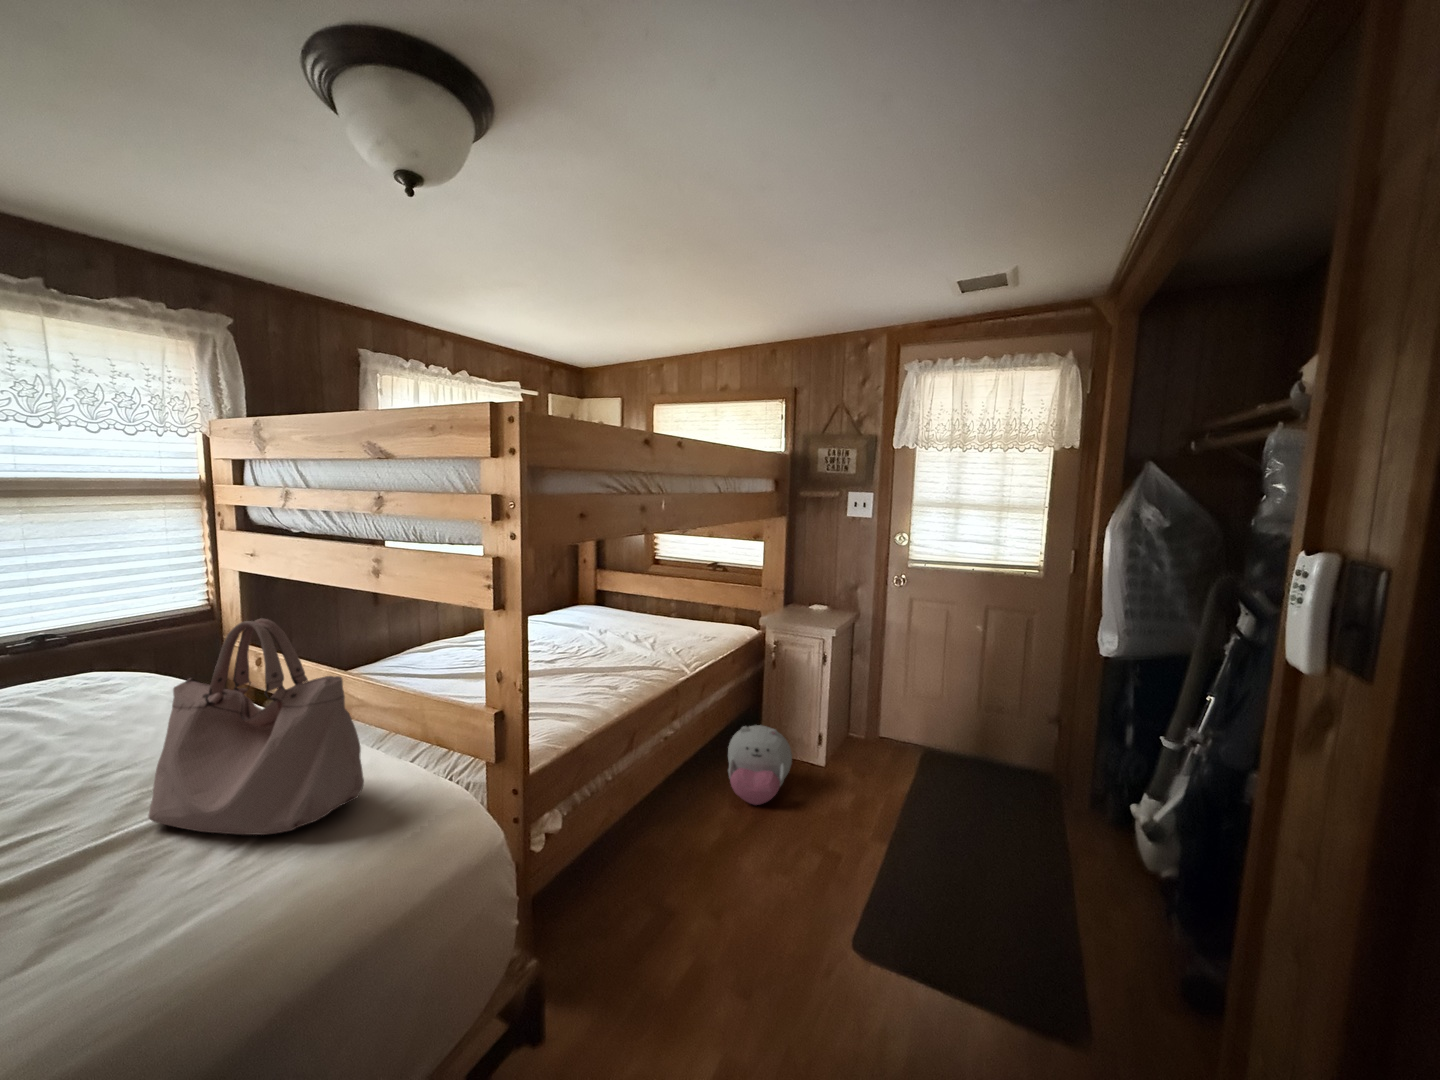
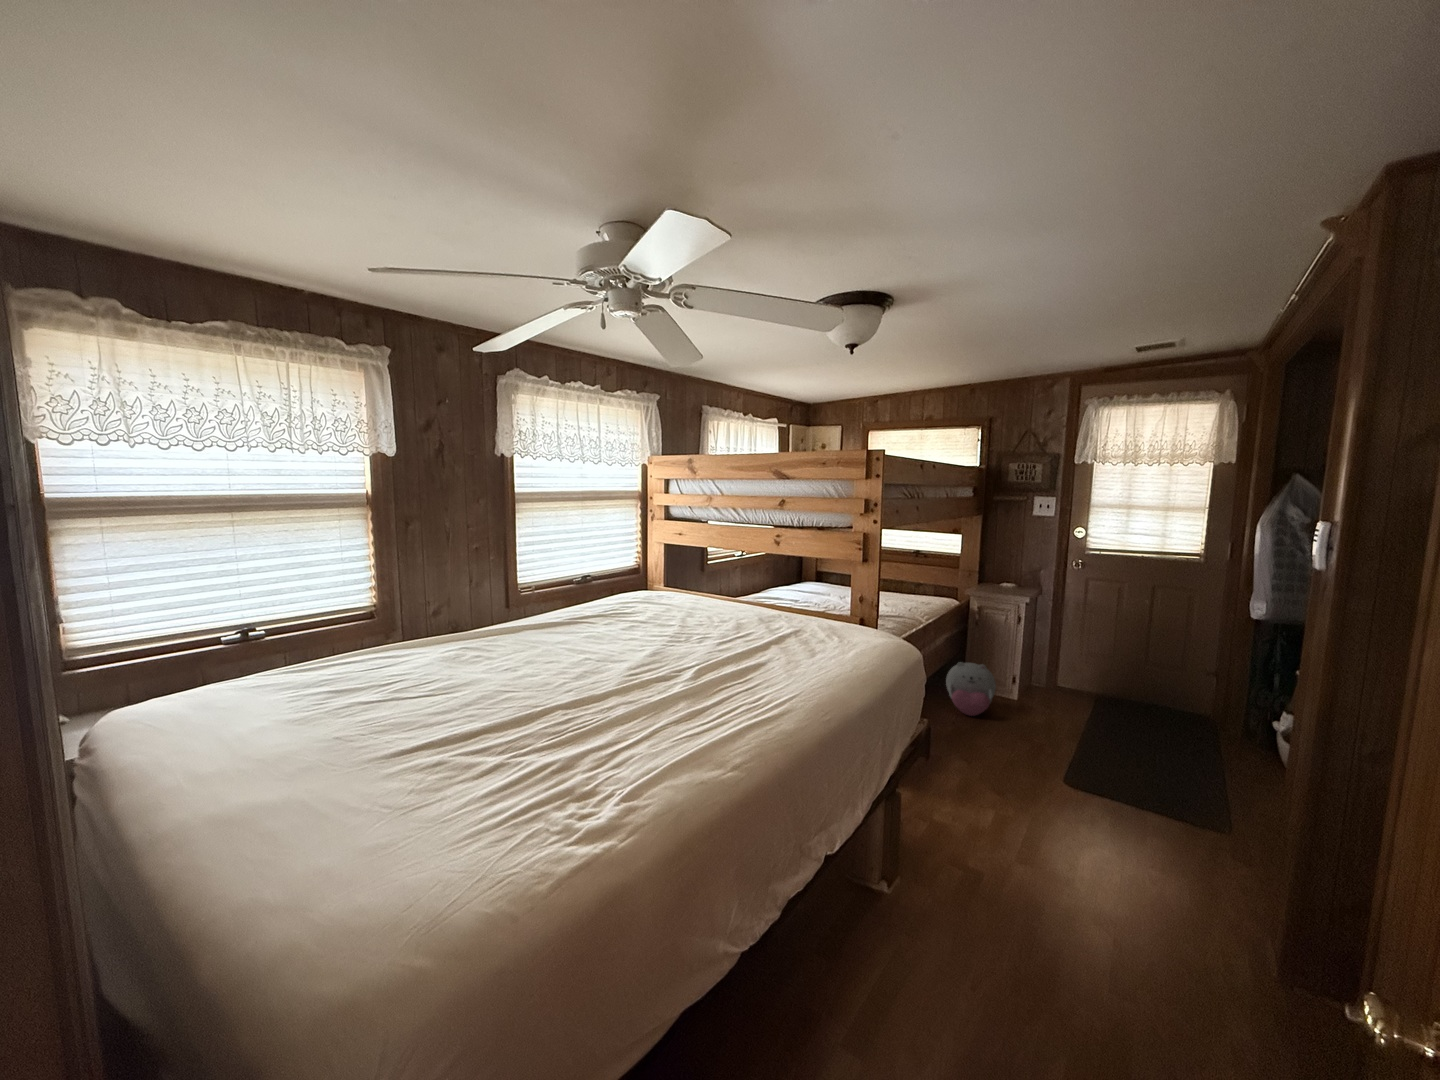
handbag: present [148,619,364,835] -> none [743,558,841,653]

